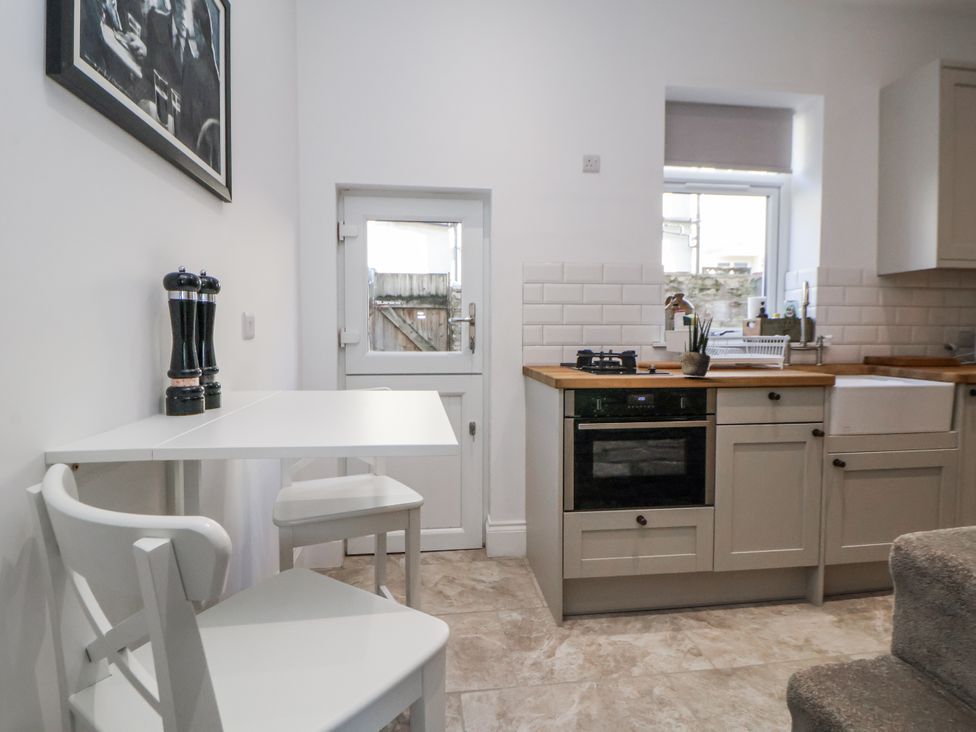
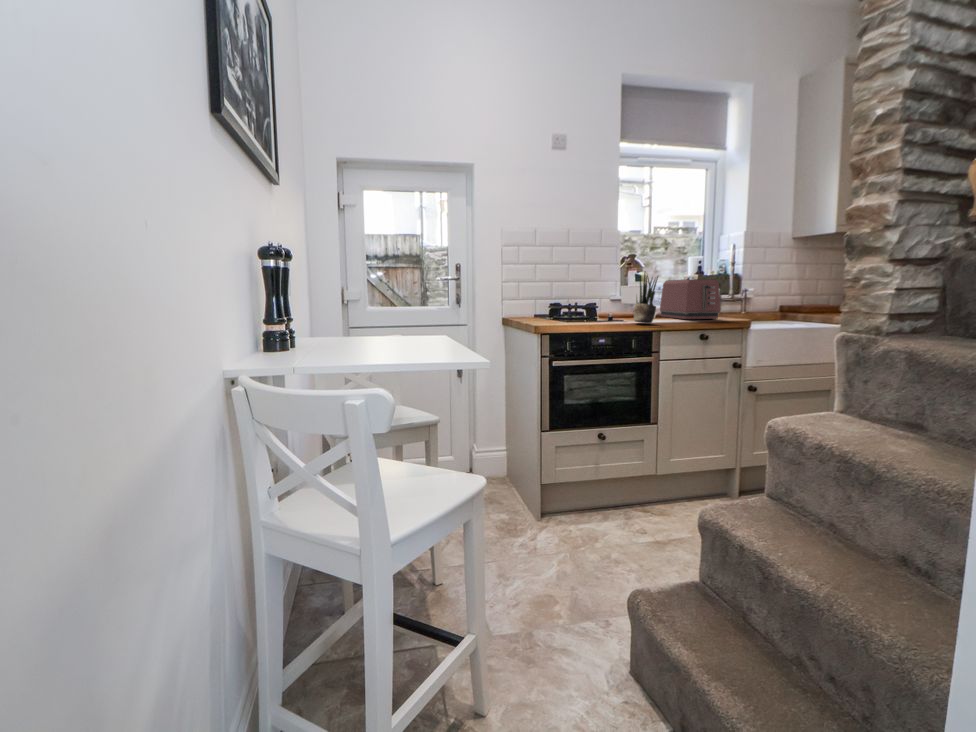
toaster: none [714,323,792,372] -> present [660,279,720,319]

